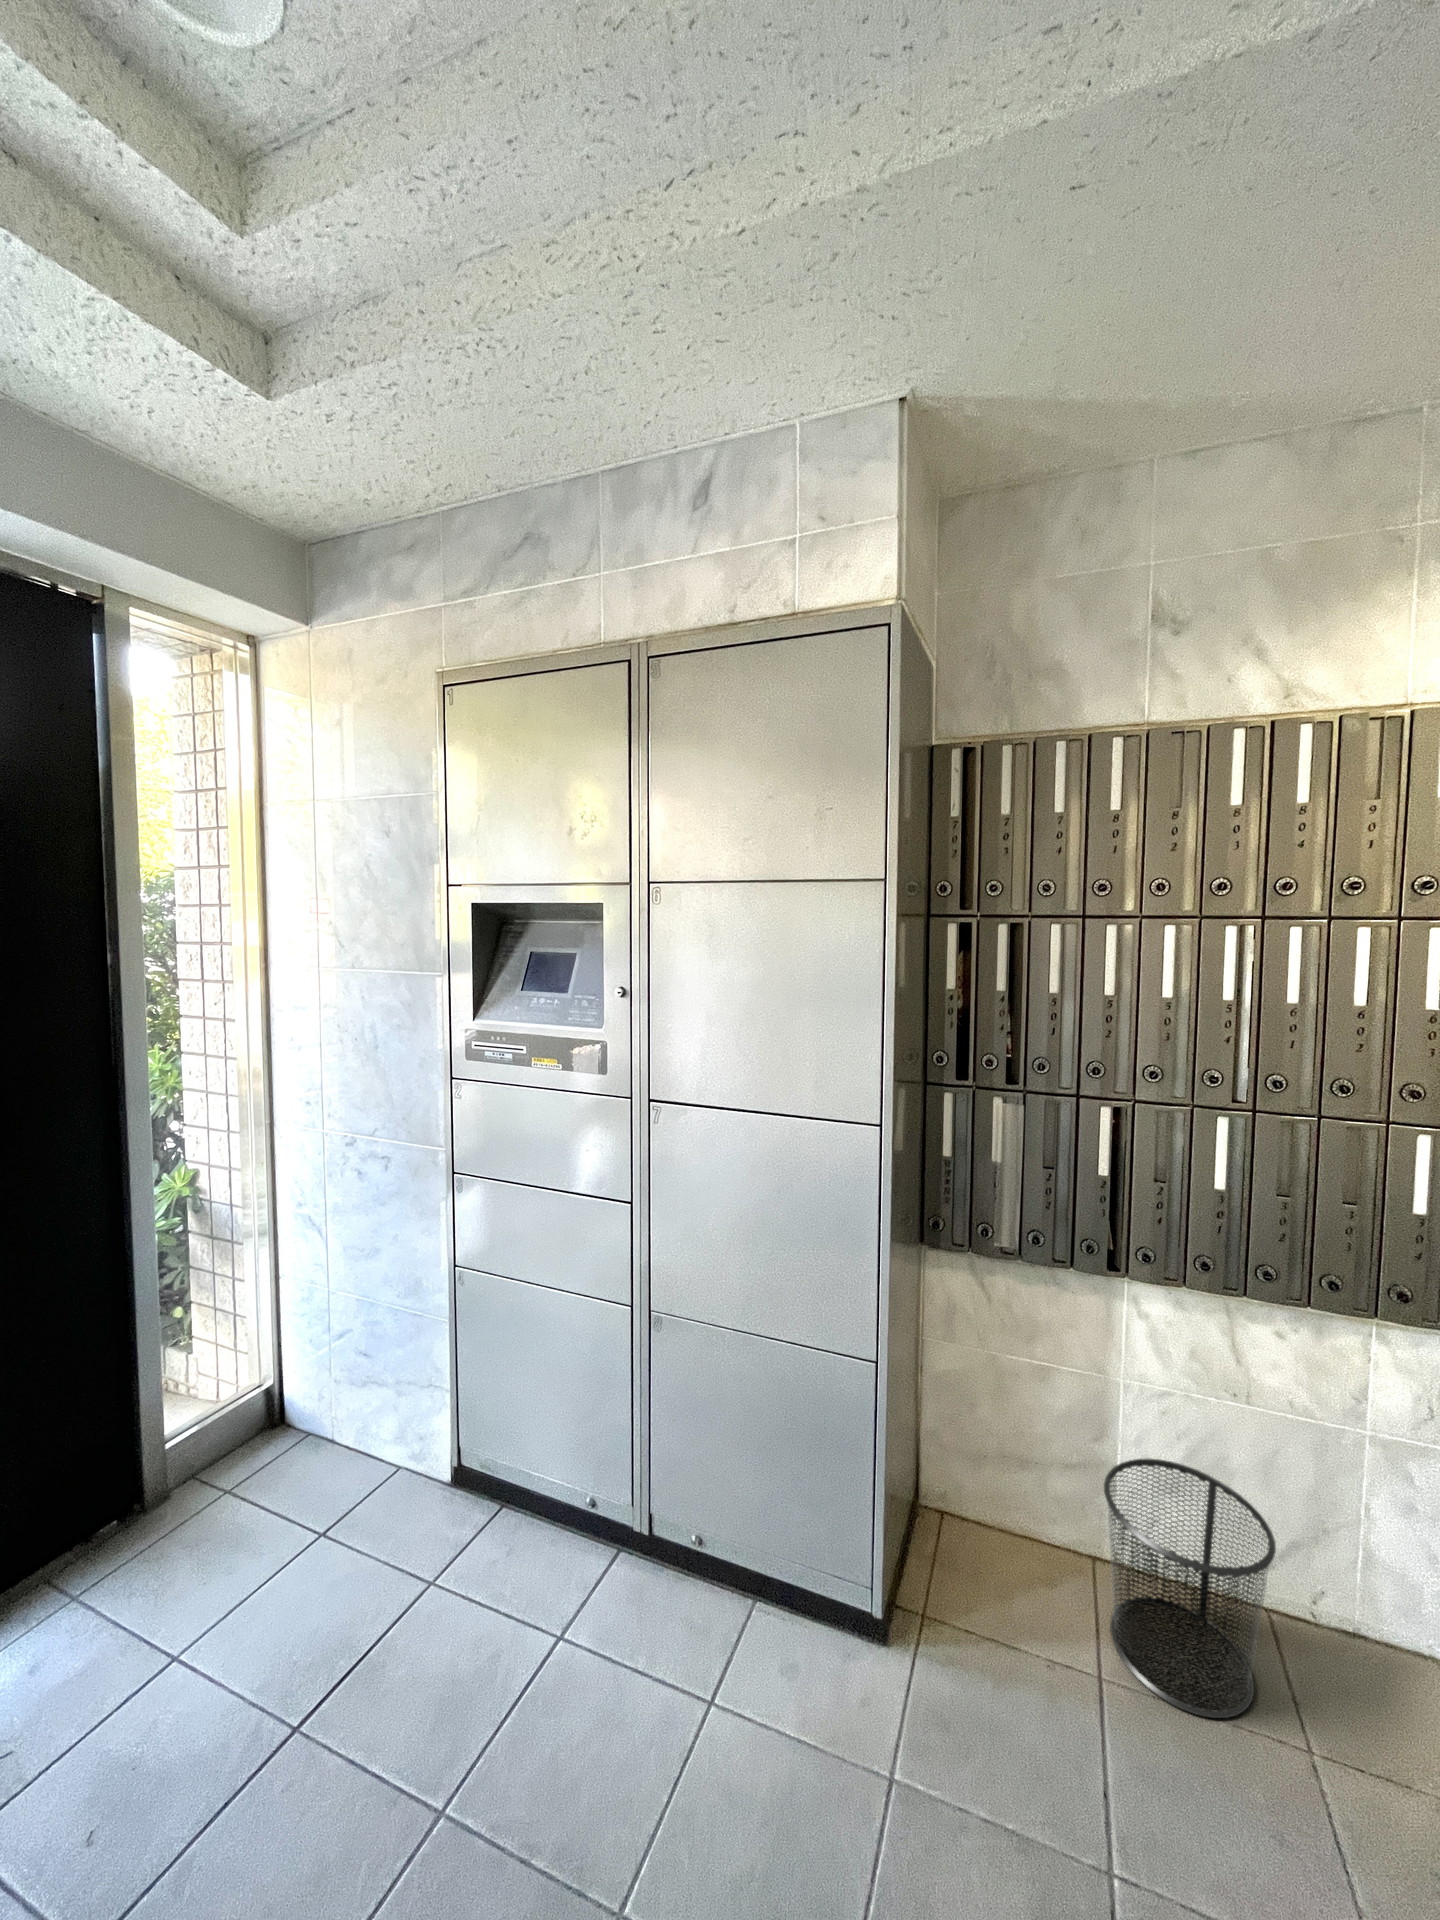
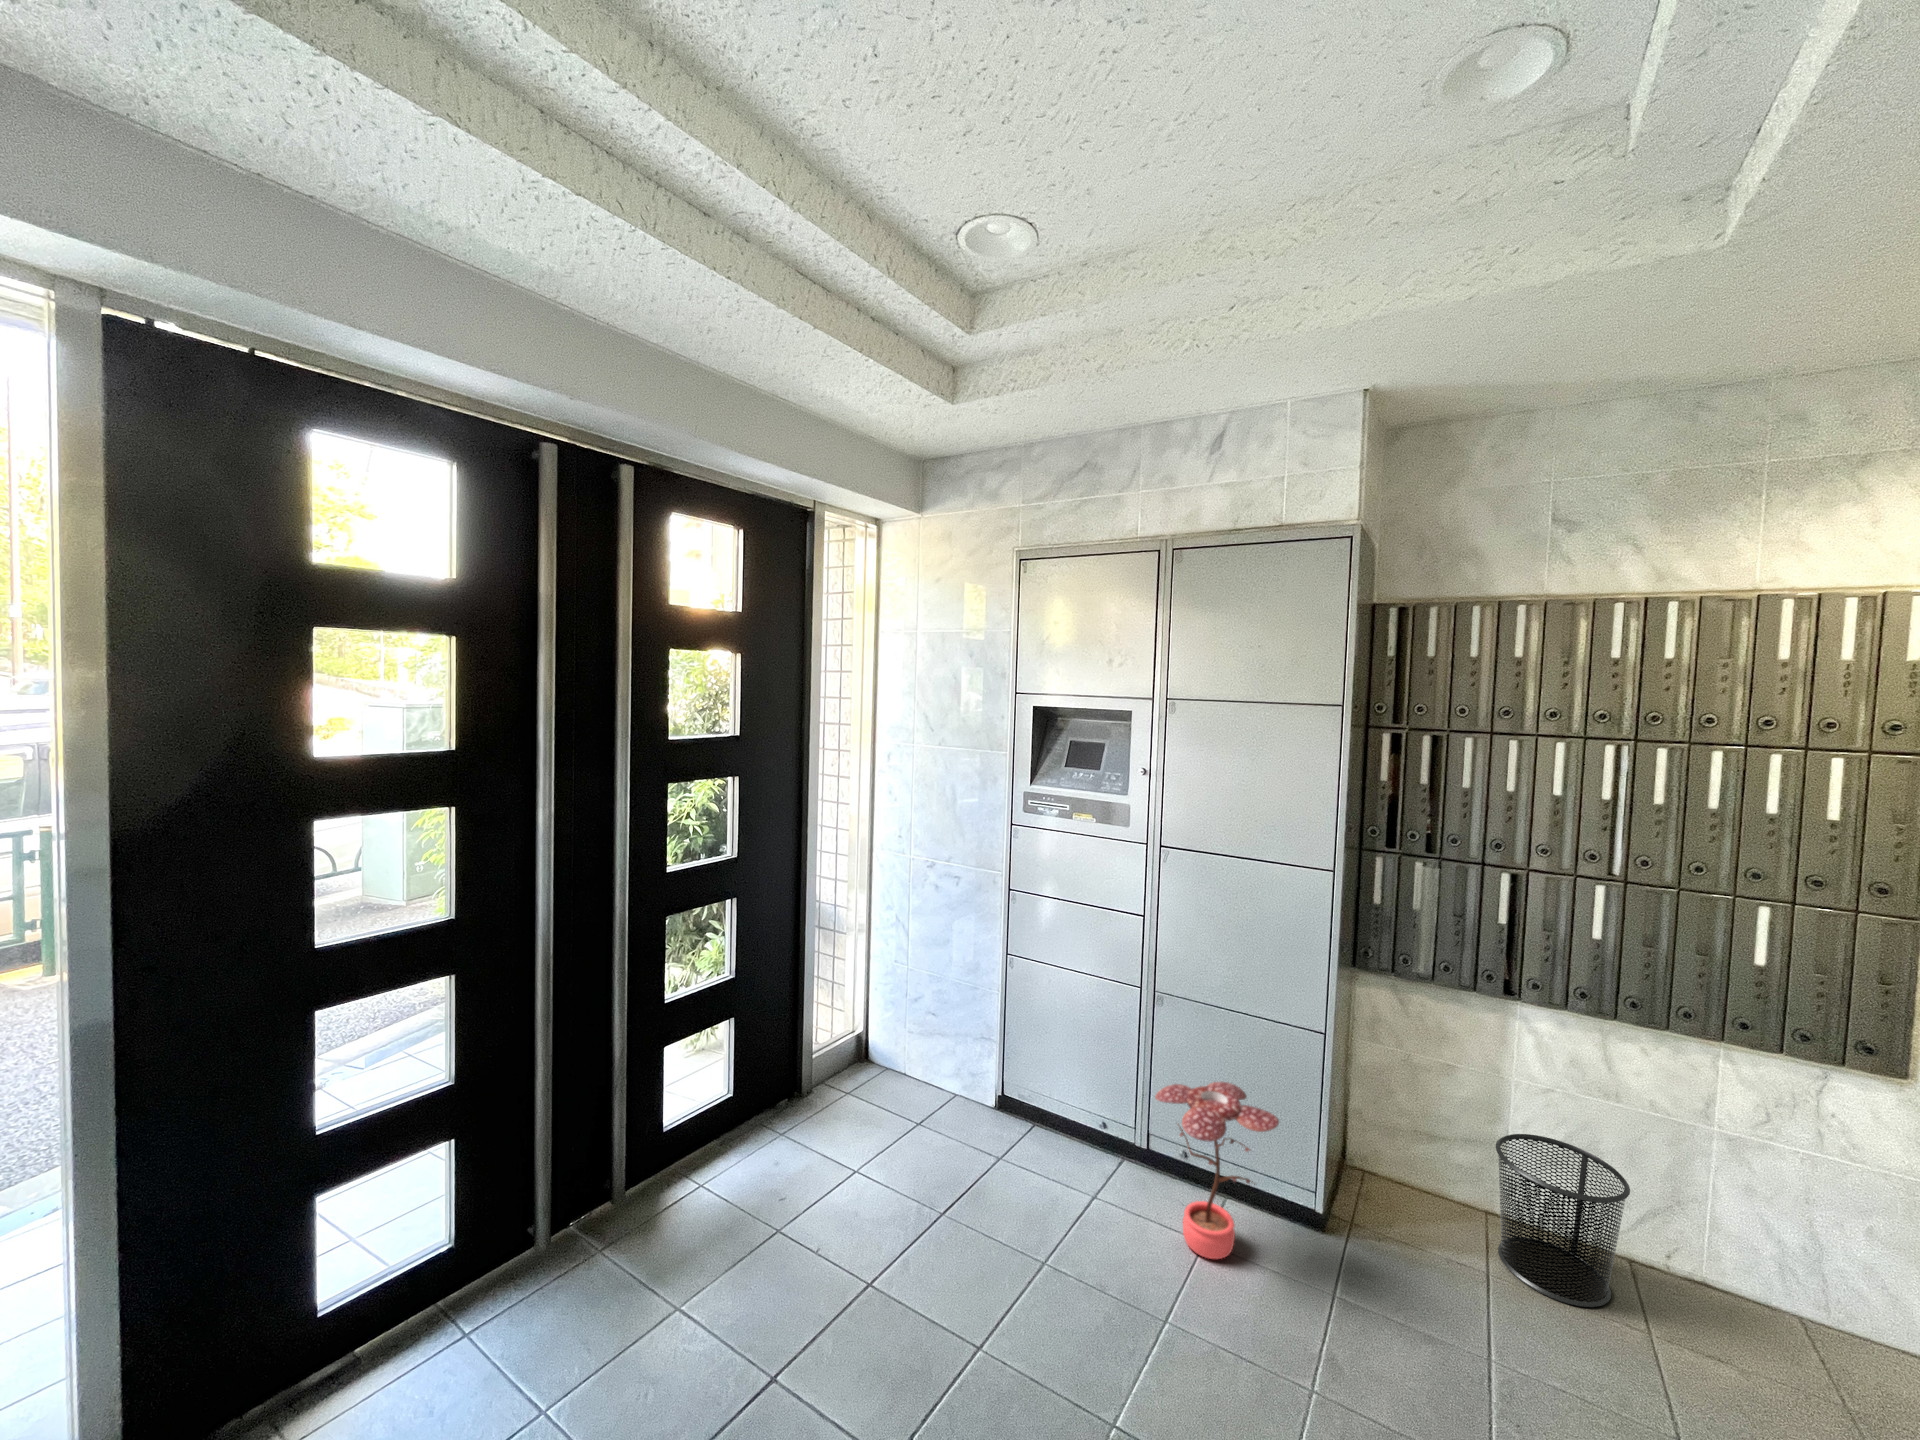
potted plant: none [631,1444,807,1741] -> present [1155,1082,1279,1259]

